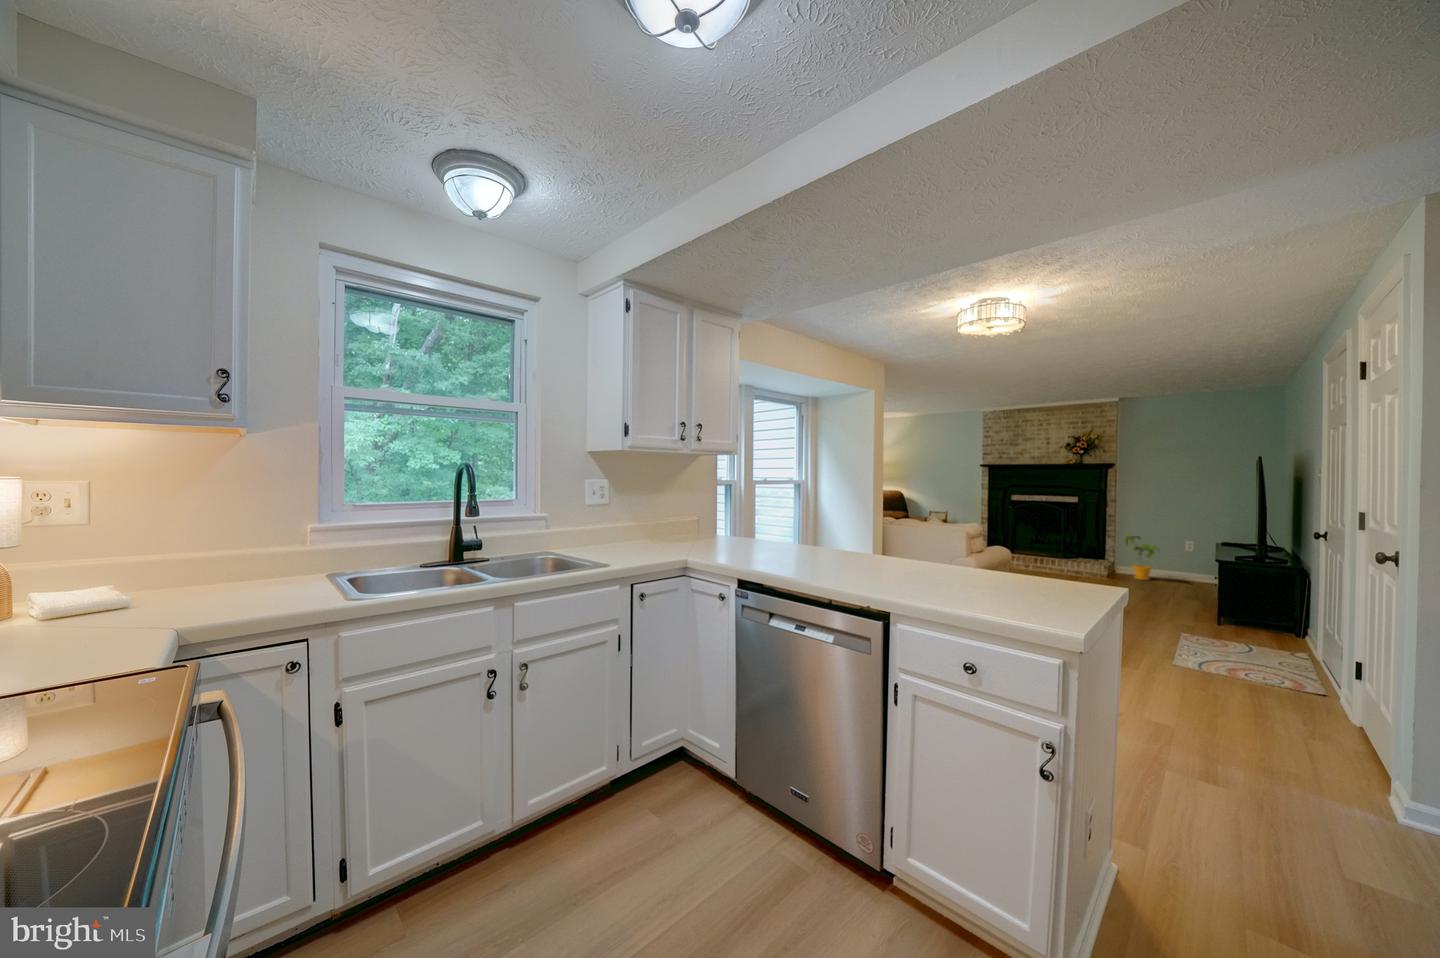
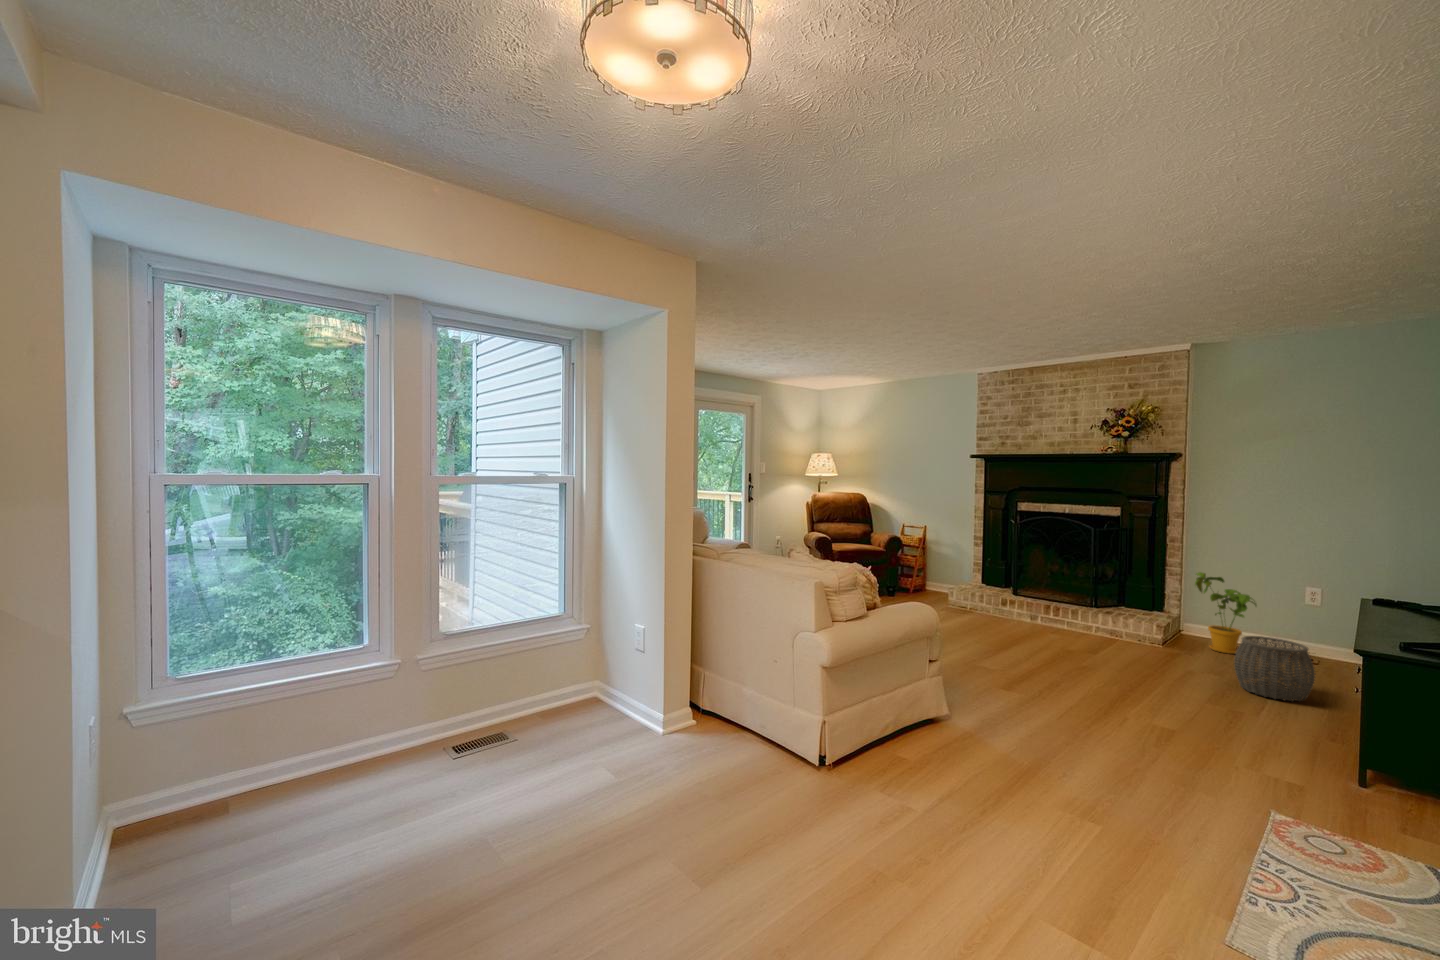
woven basket: none [1152,565,1194,597] -> present [1234,636,1315,701]

